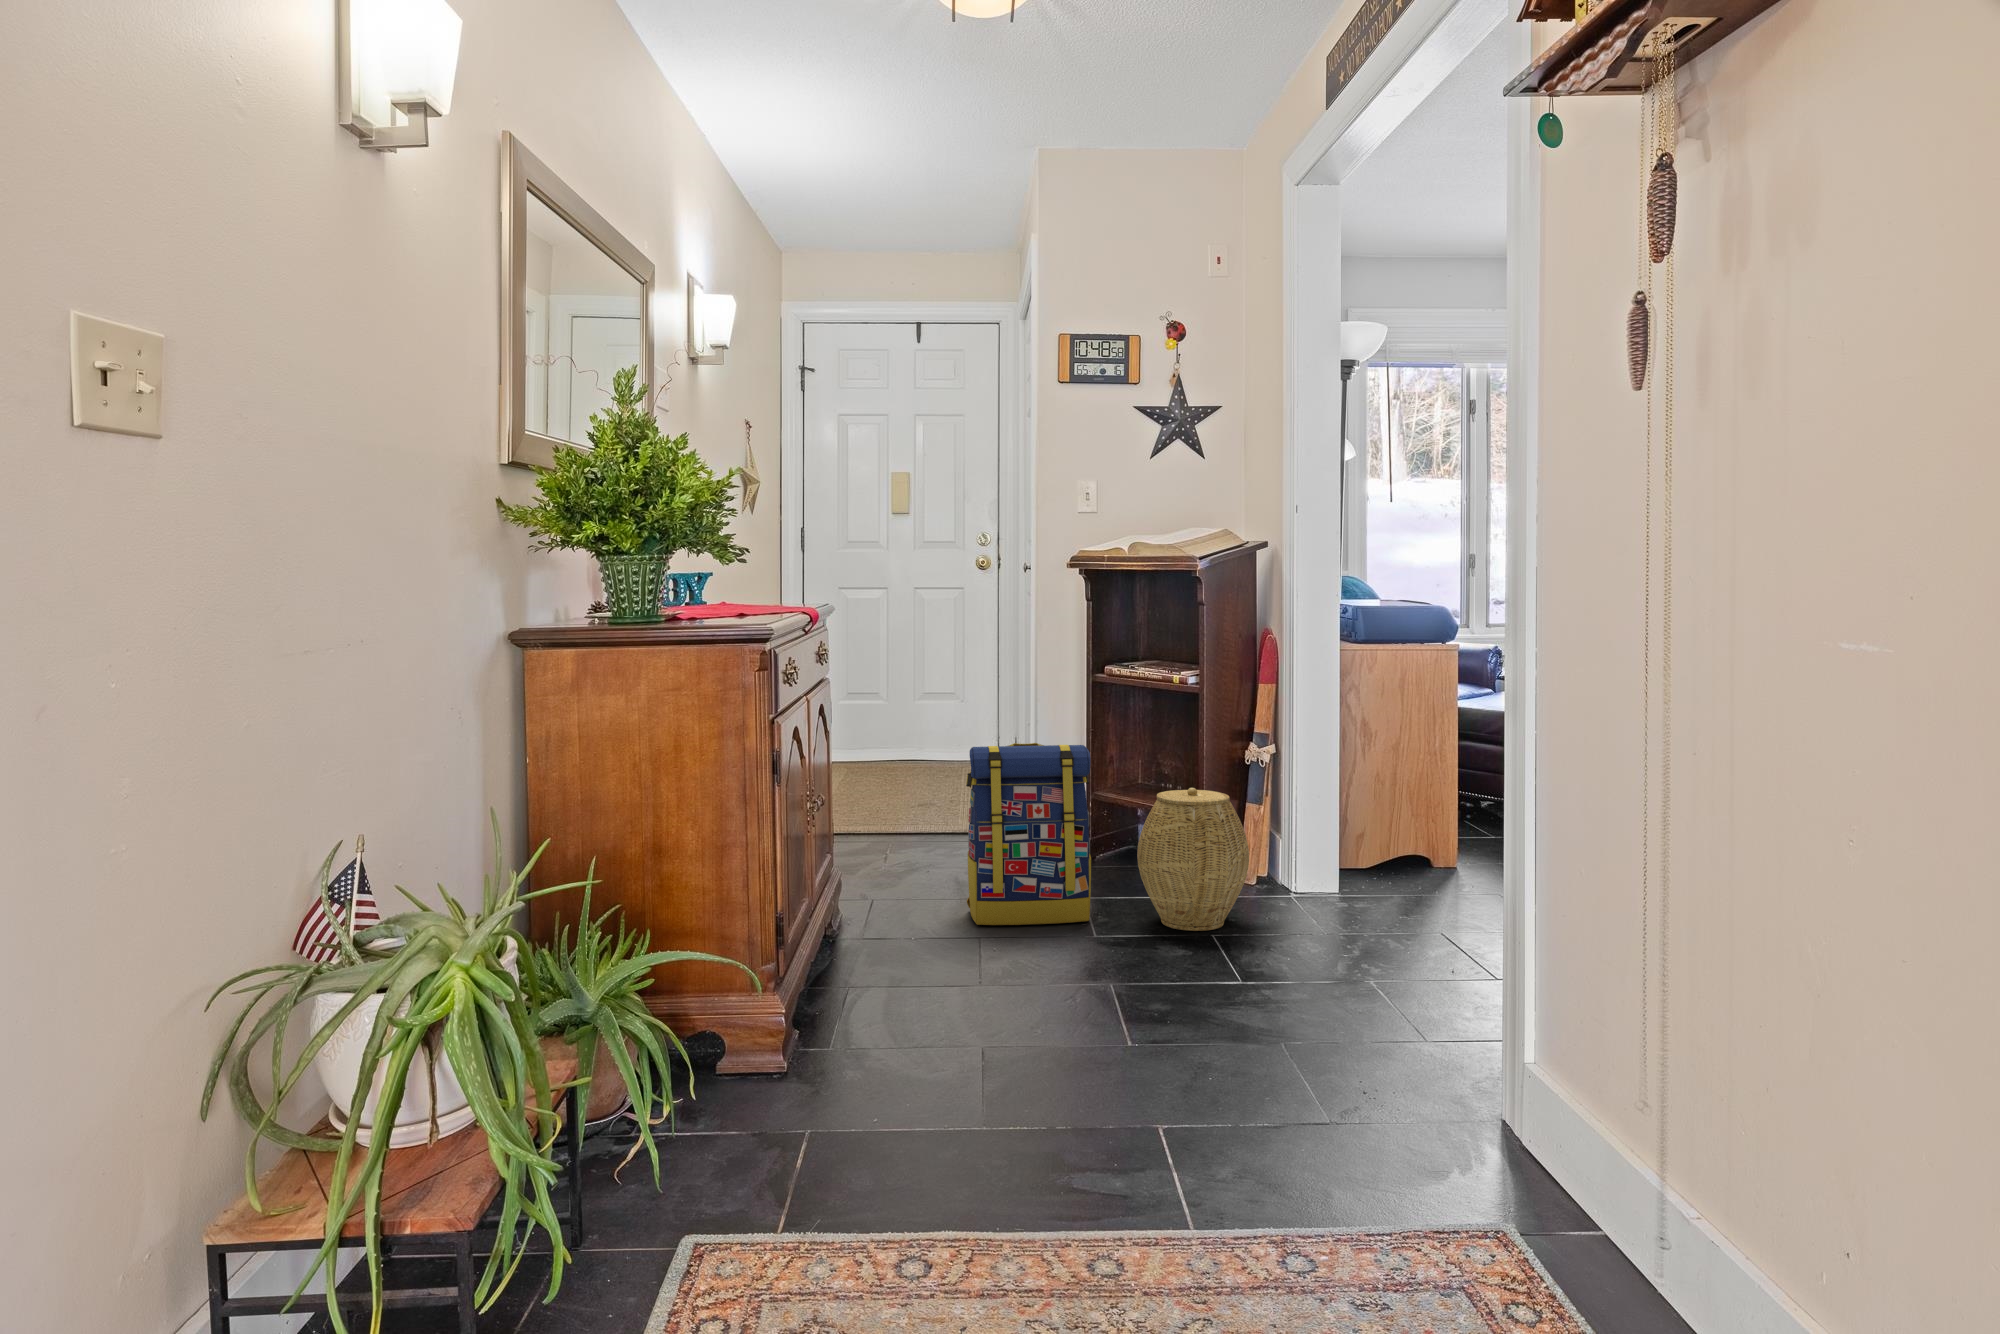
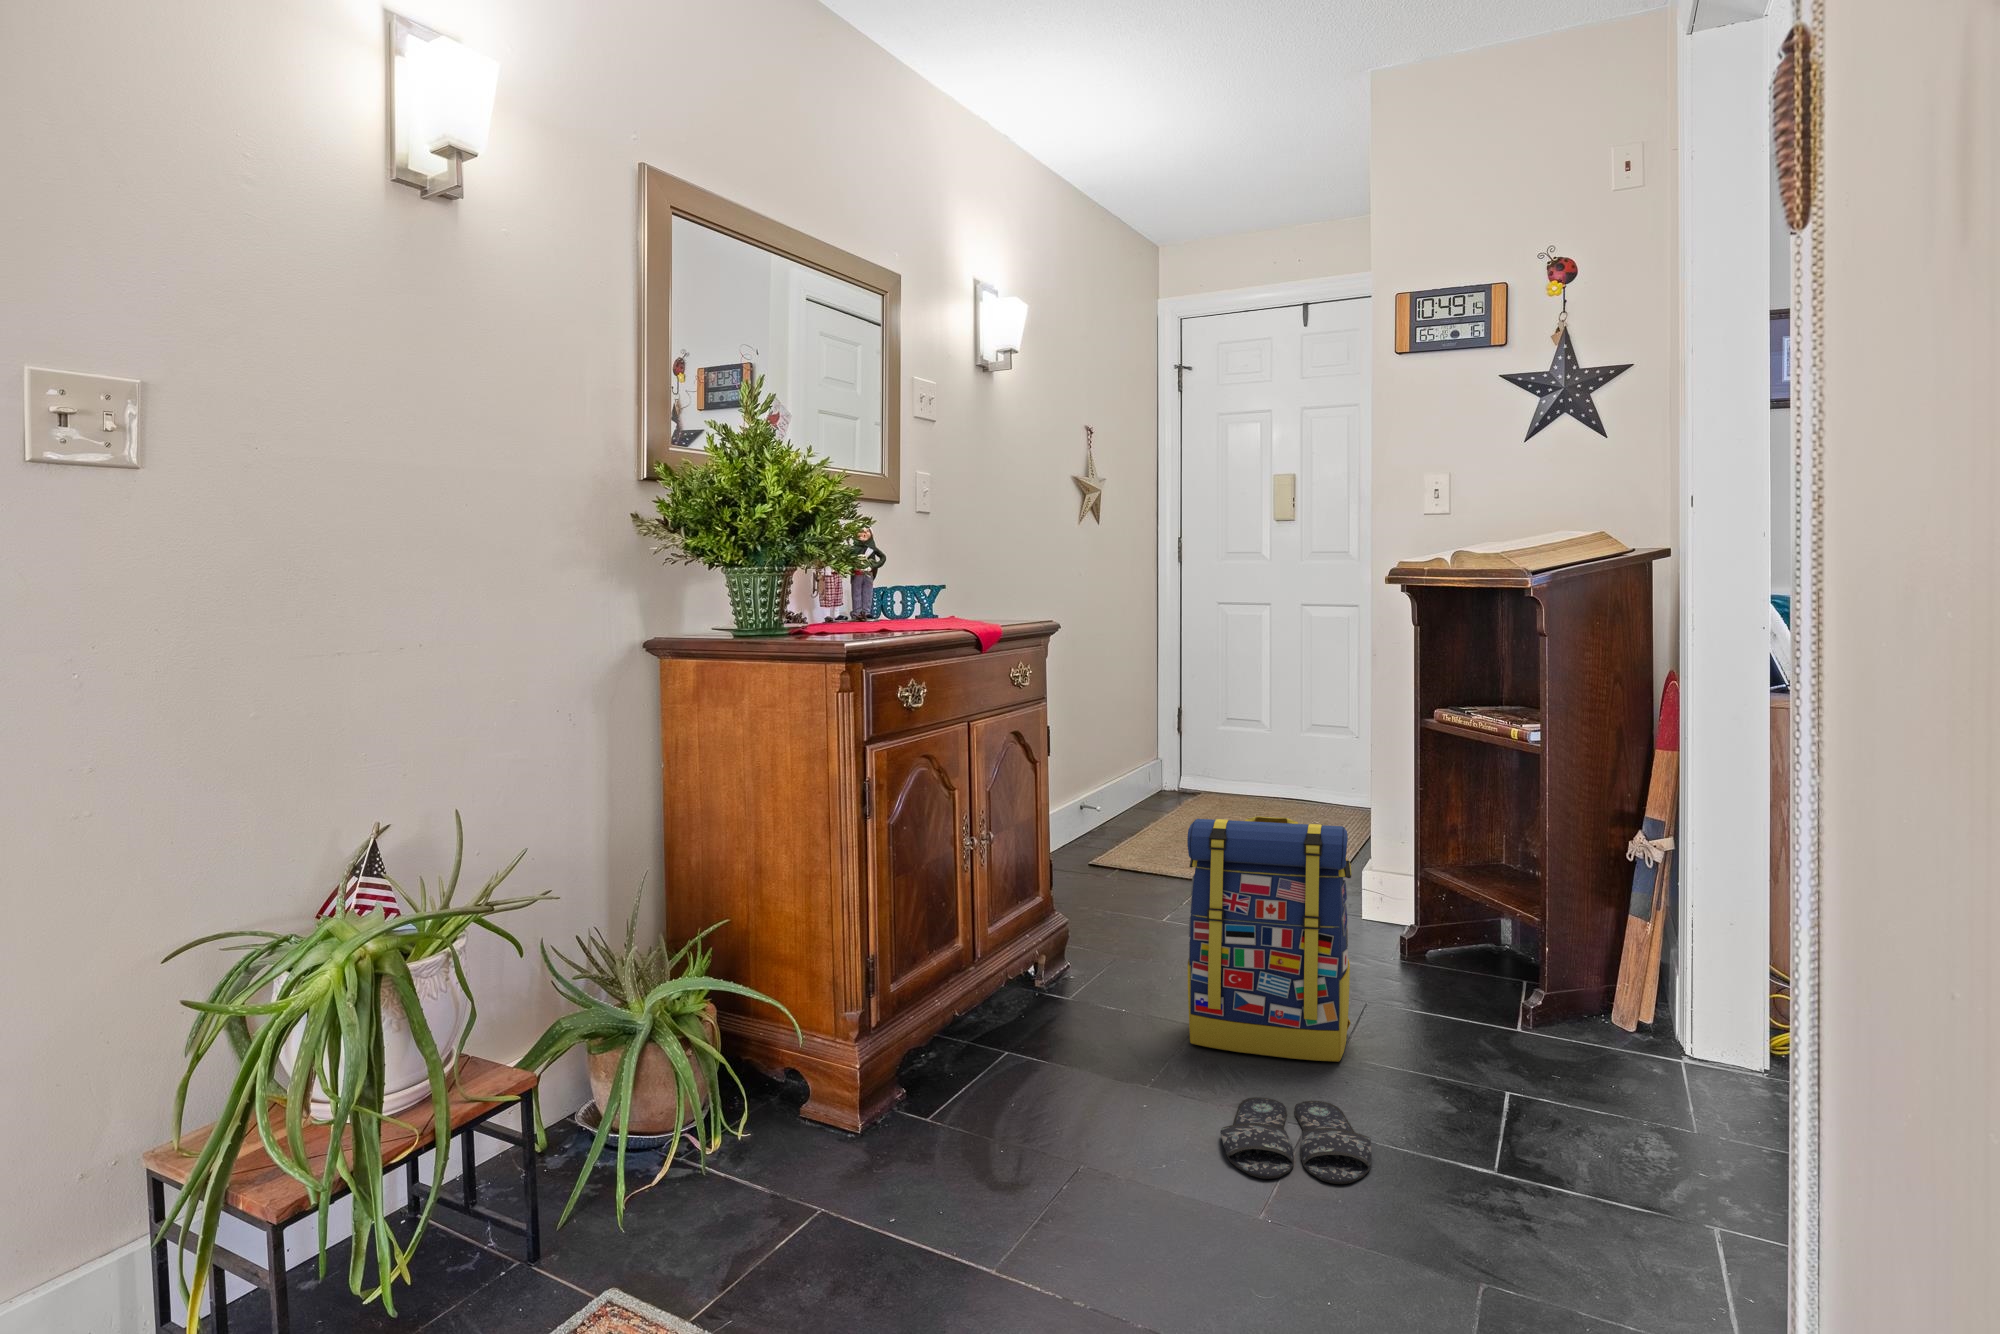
woven basket: present [1137,788,1249,931] -> none [1406,900,1576,1109]
slippers: none [1042,942,1152,983] -> present [1220,1097,1372,1184]

